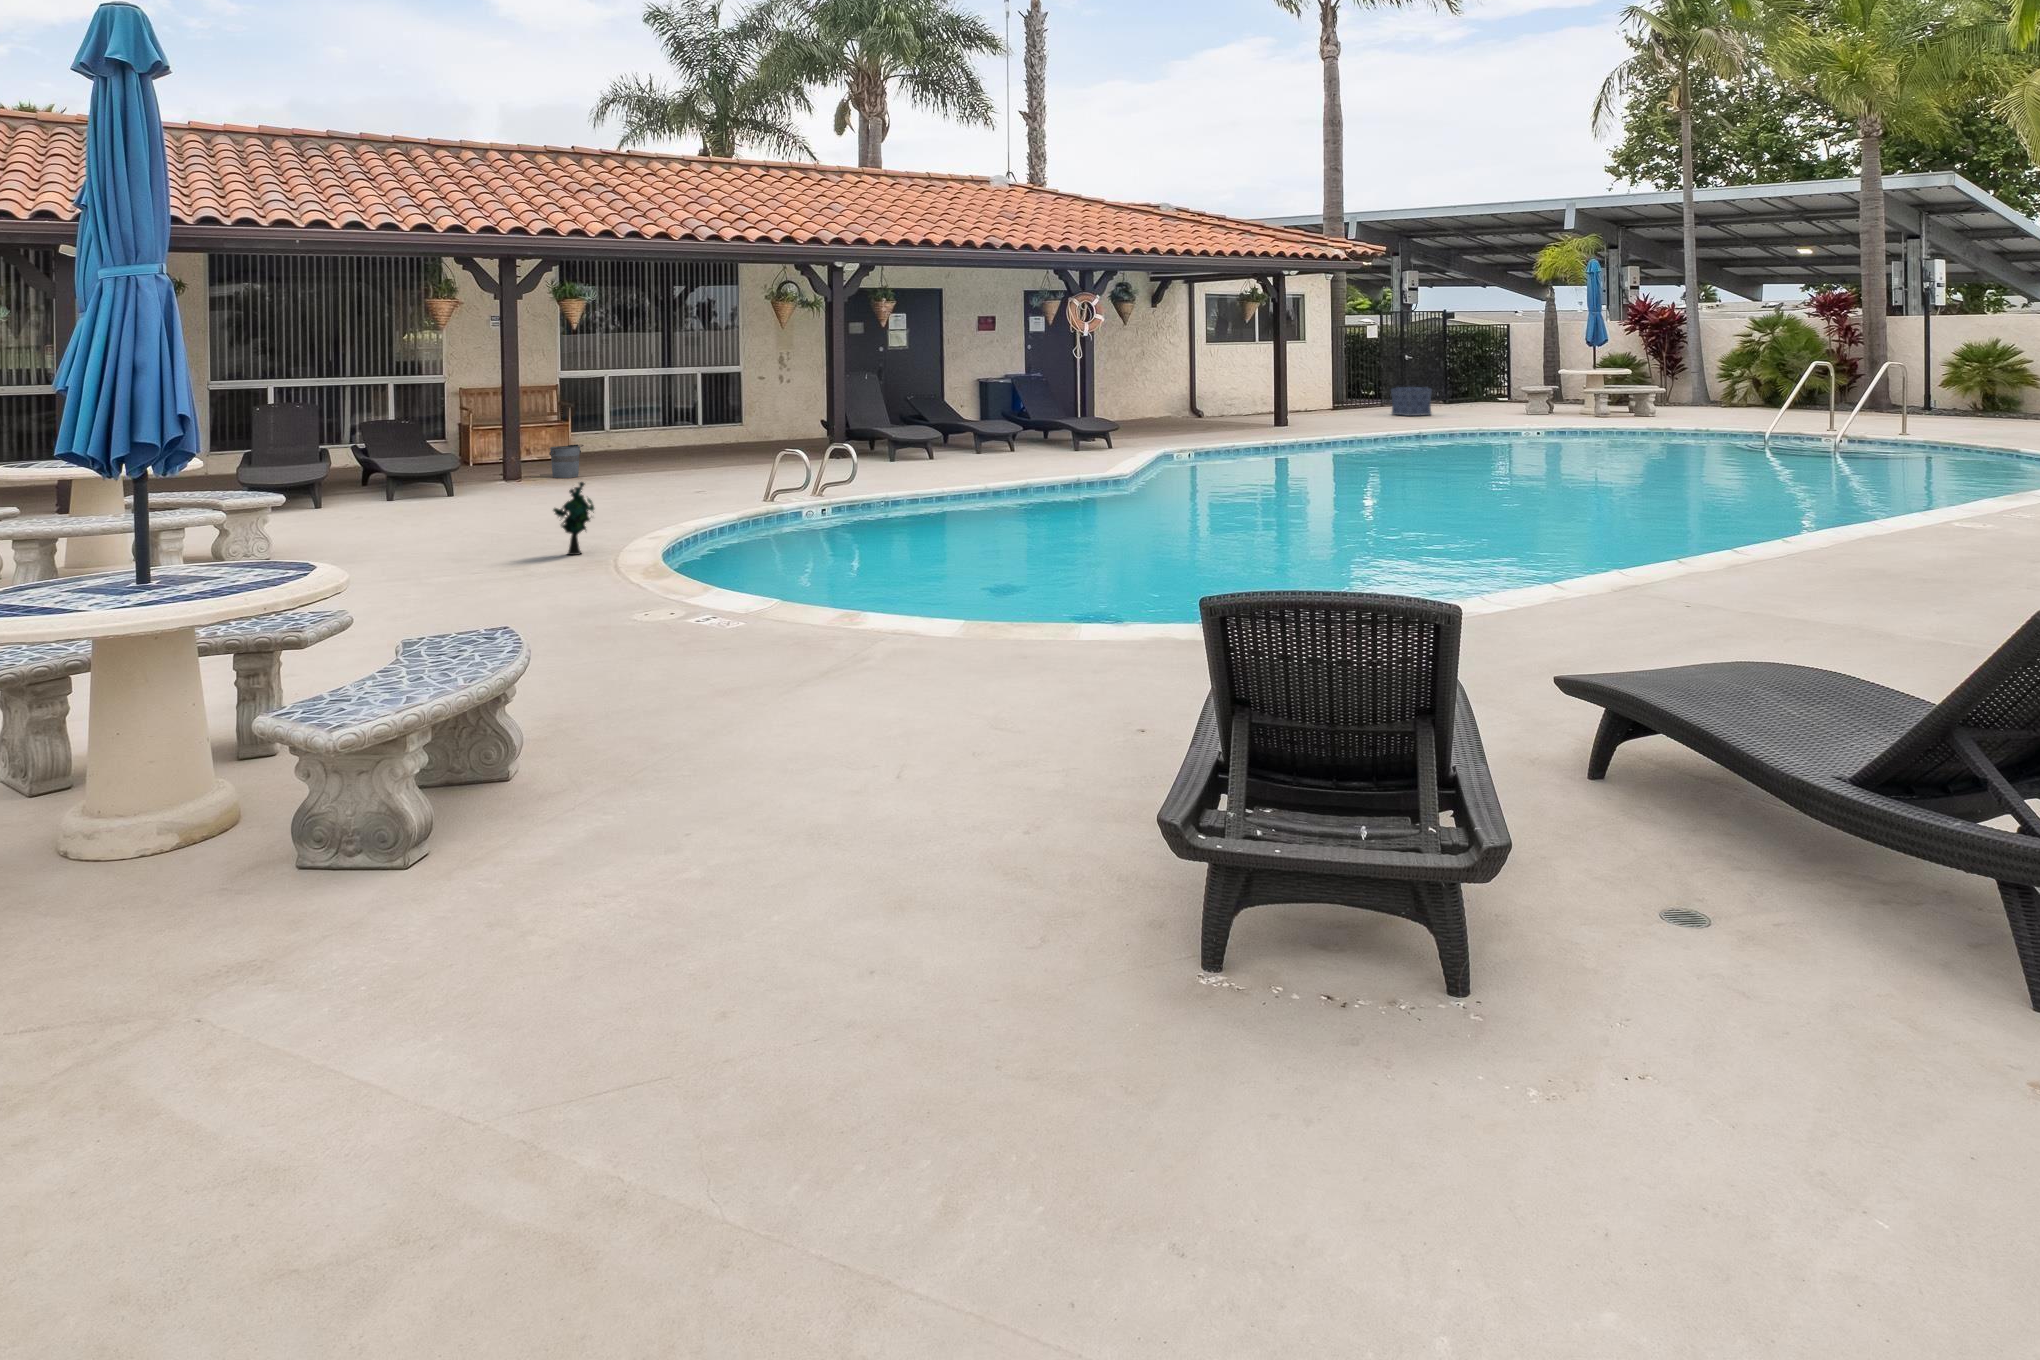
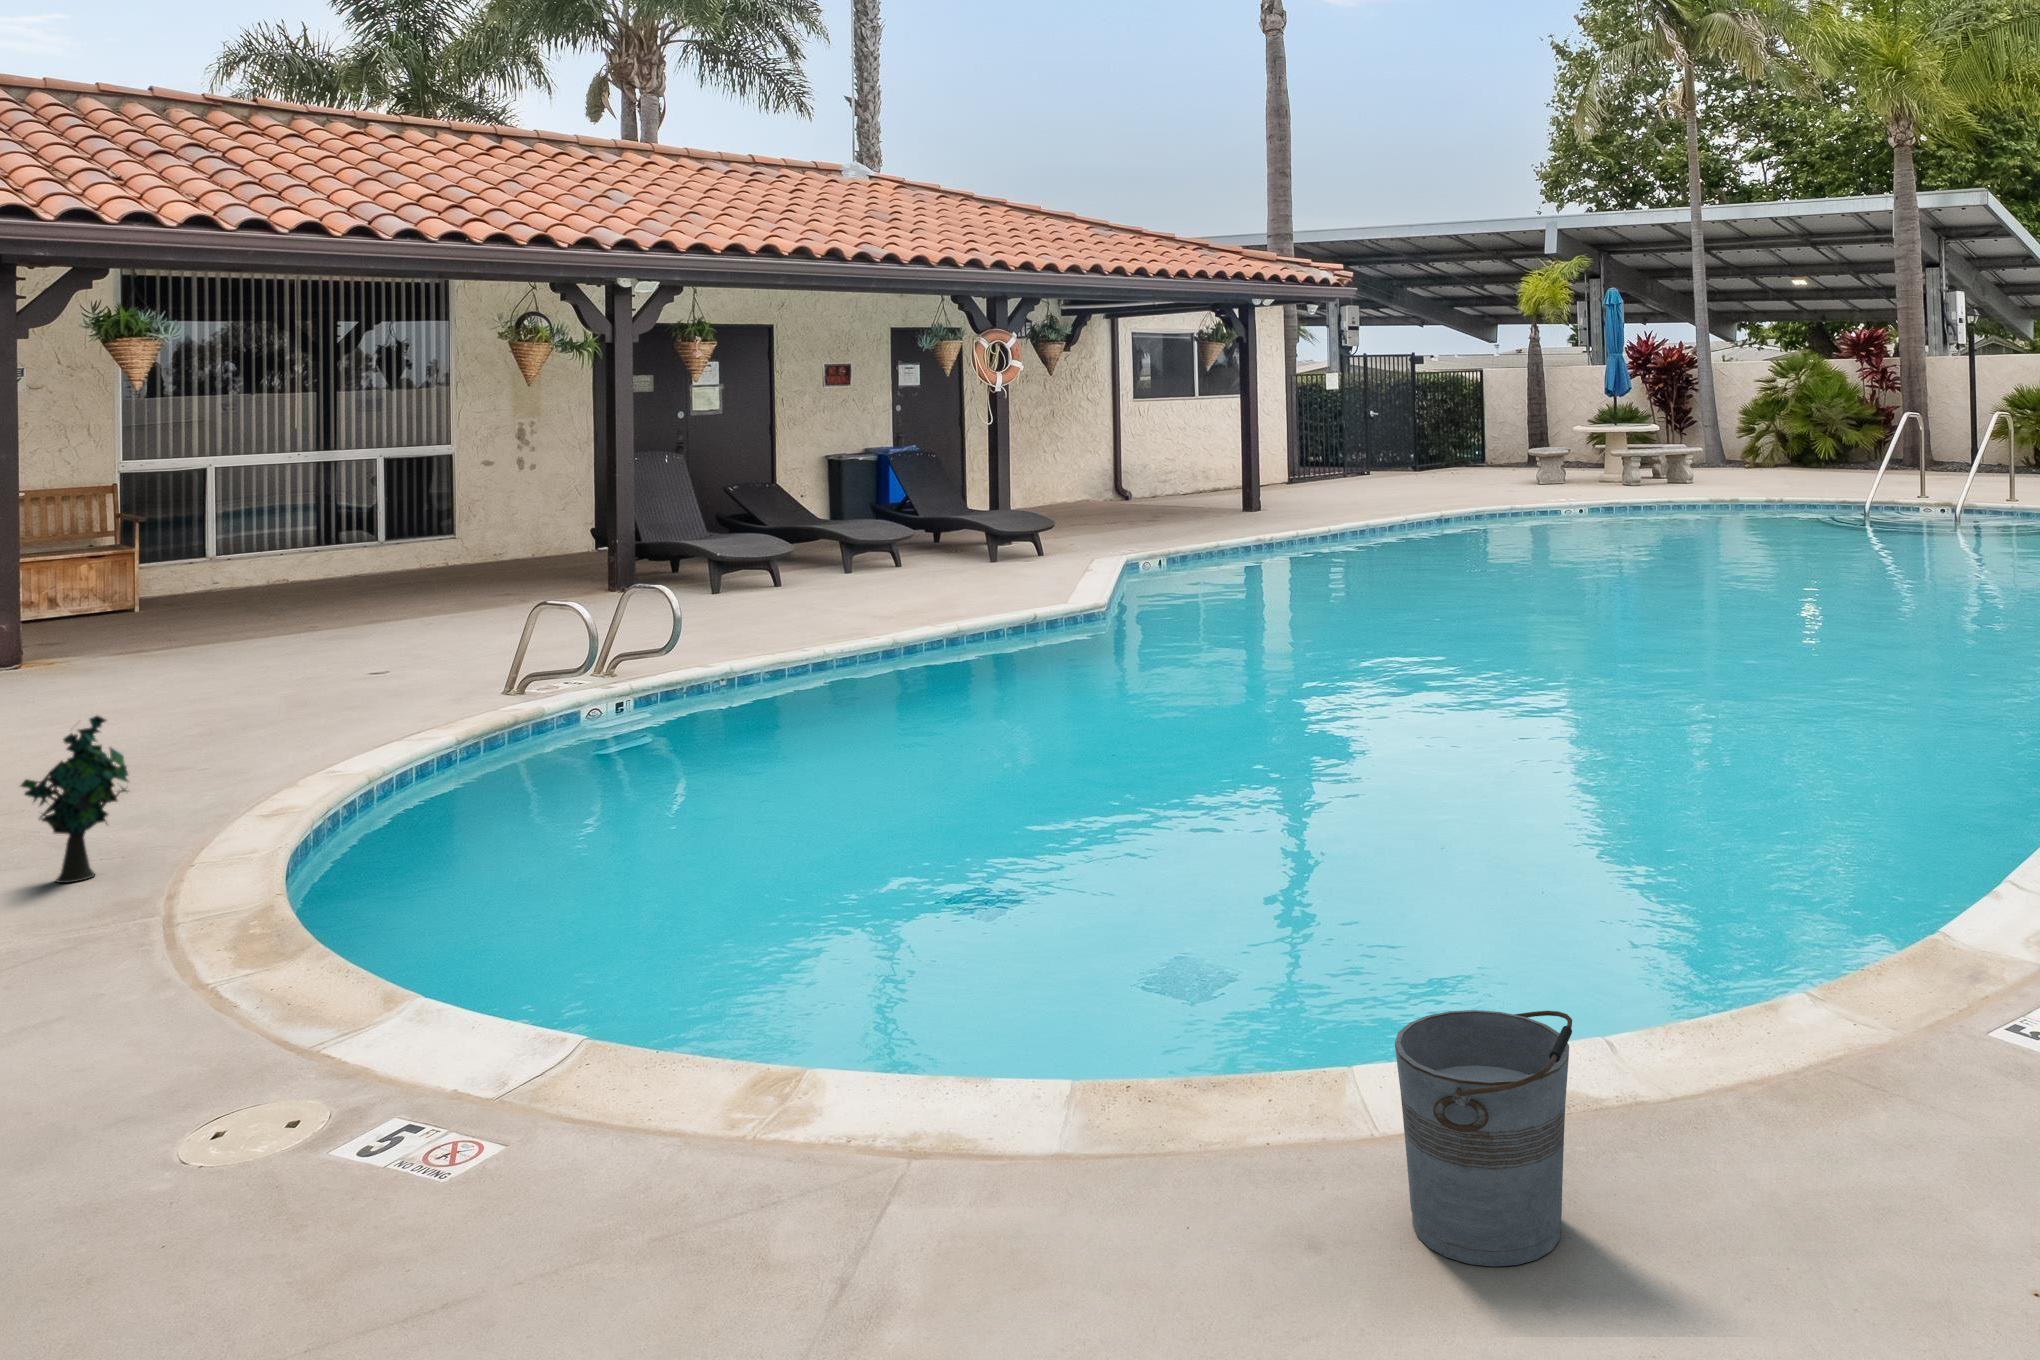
ottoman: present [1391,387,1432,416] -> none [1364,453,1416,491]
bucket: present [549,444,583,478] -> present [1395,1010,1572,1267]

